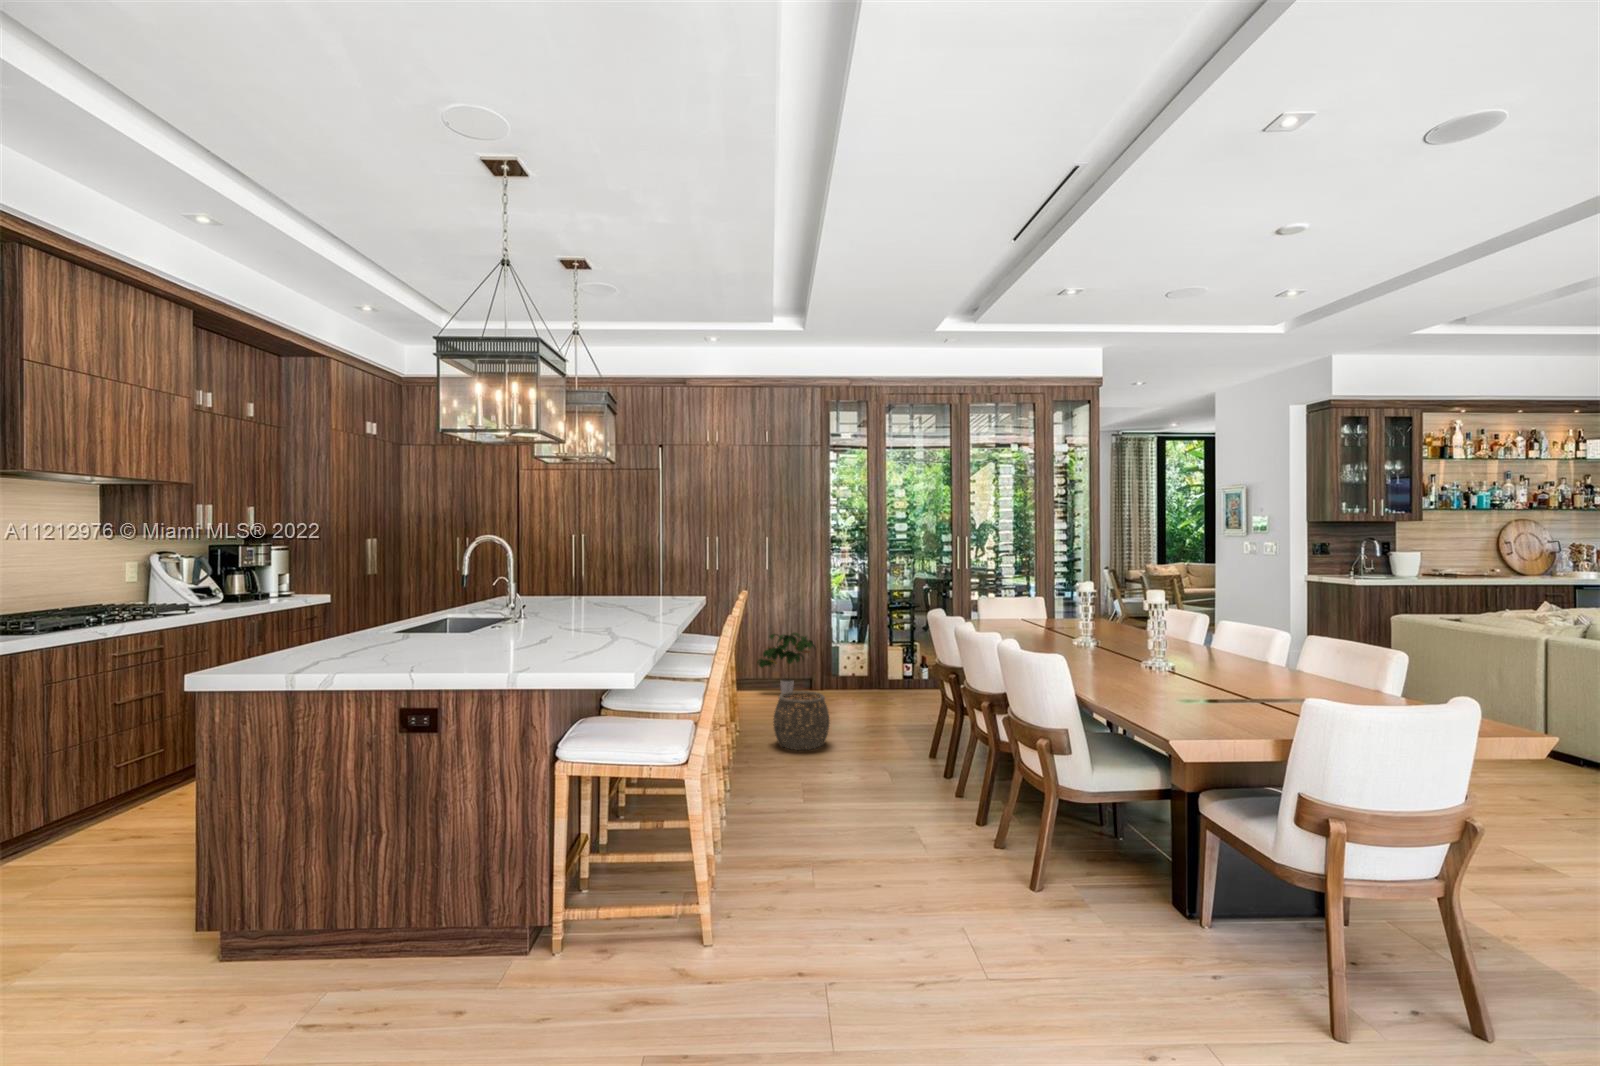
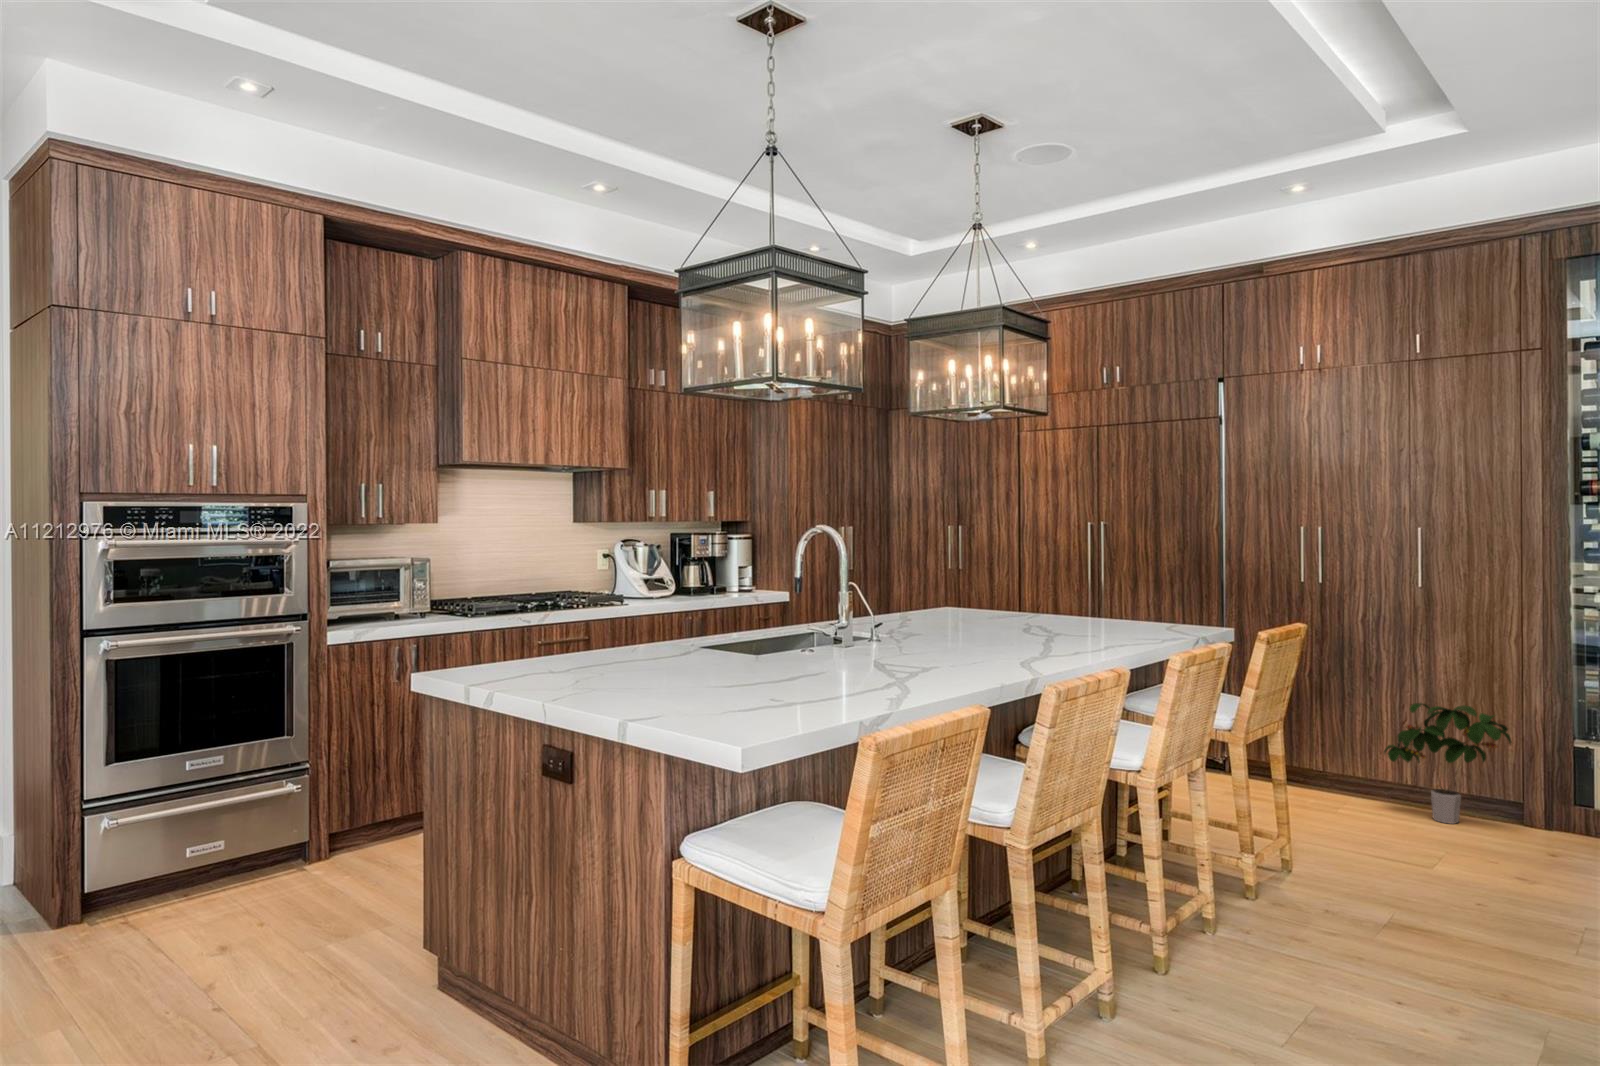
woven basket: present [773,691,830,750] -> none [1322,817,1449,938]

